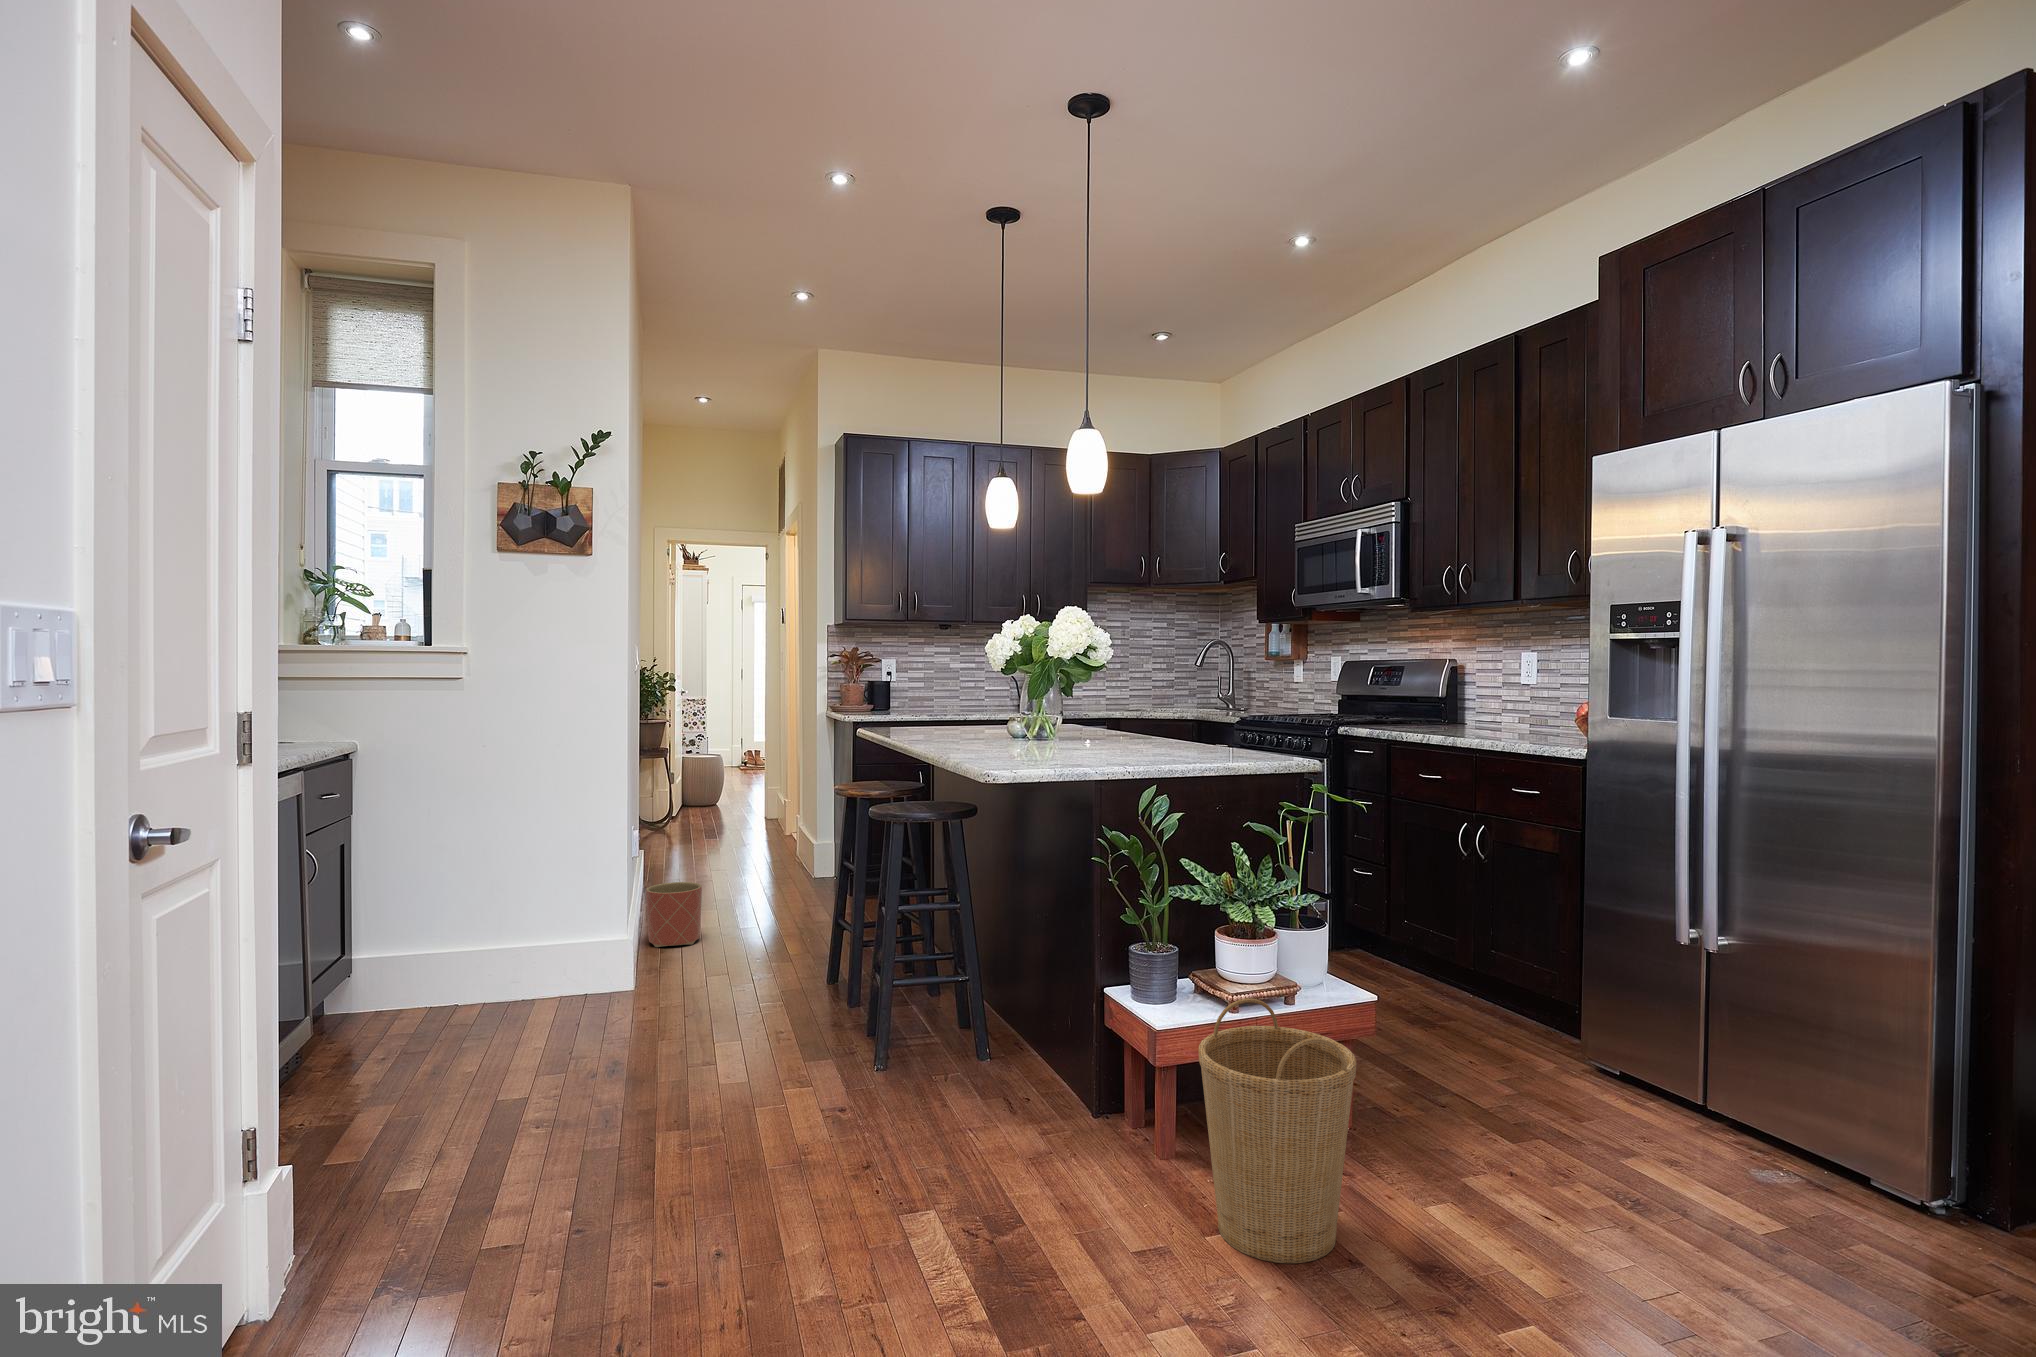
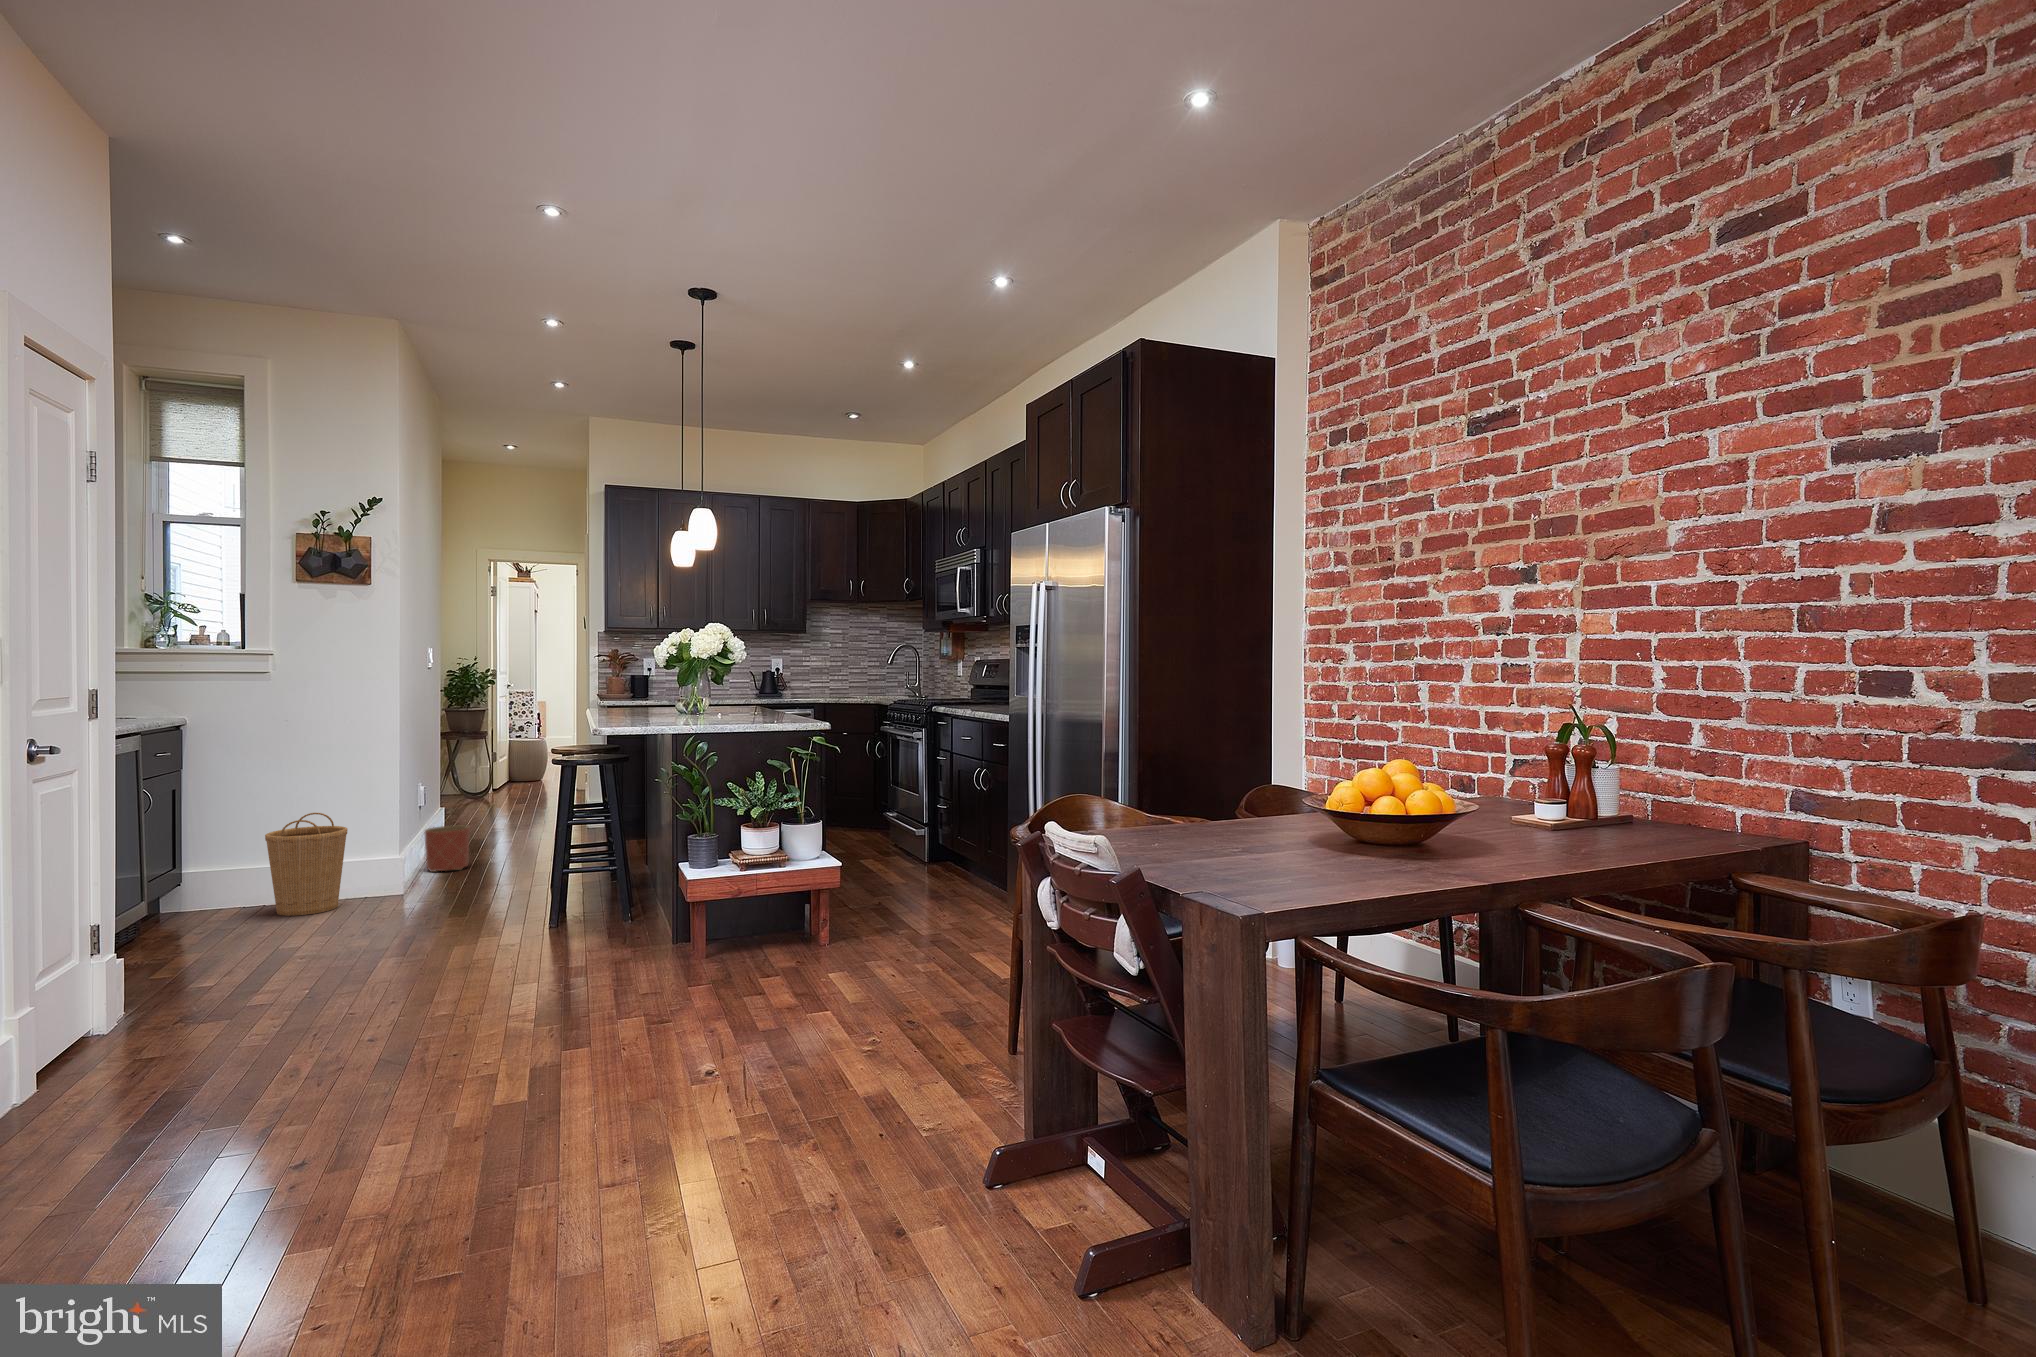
basket: present [1198,998,1356,1263] -> present [265,813,347,916]

